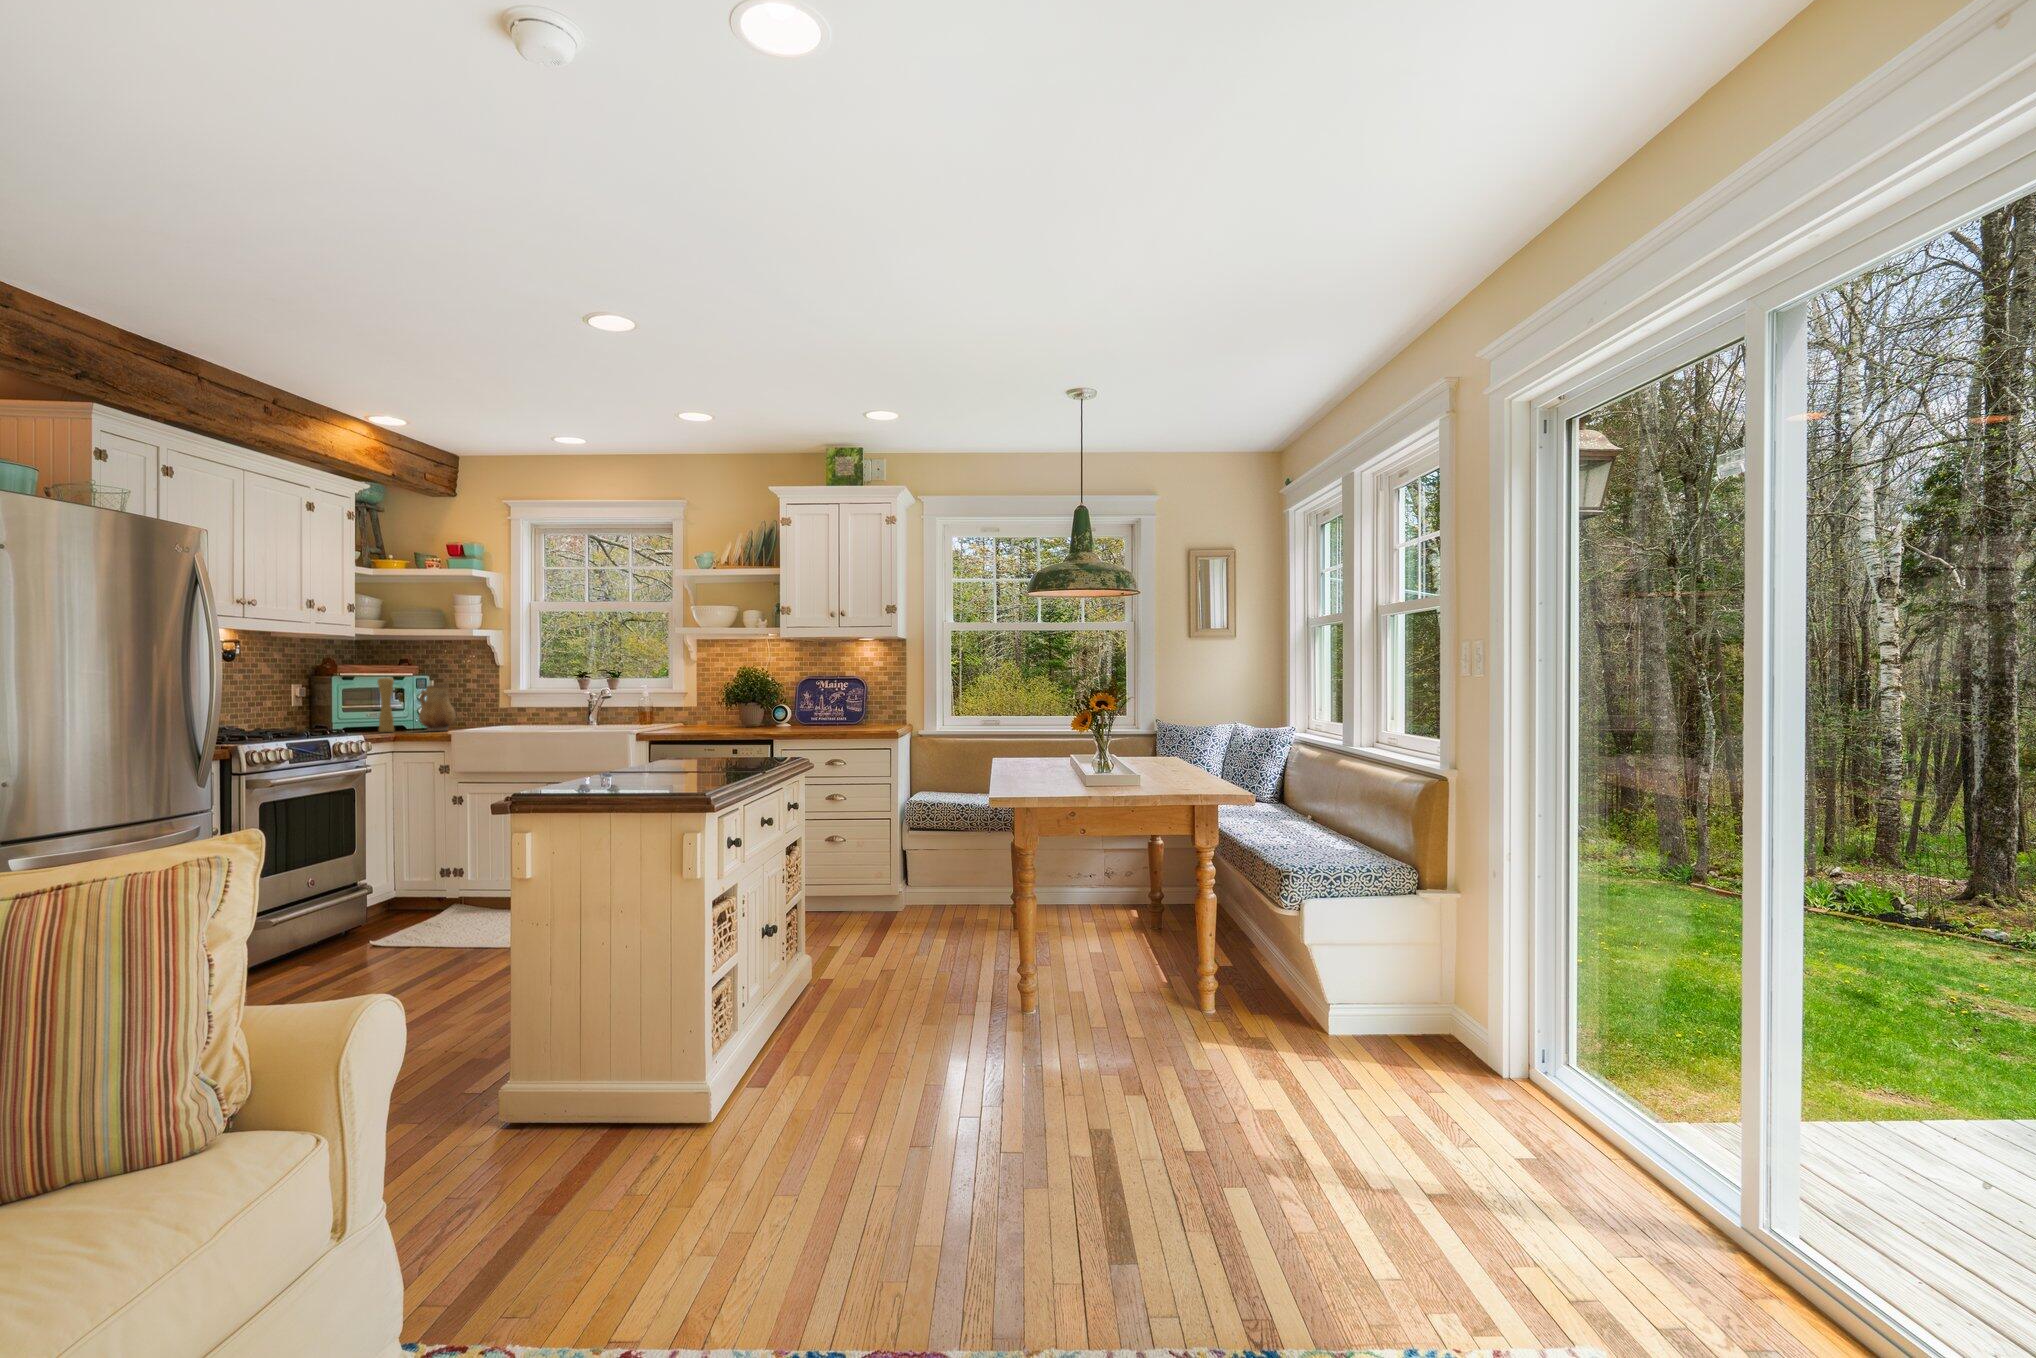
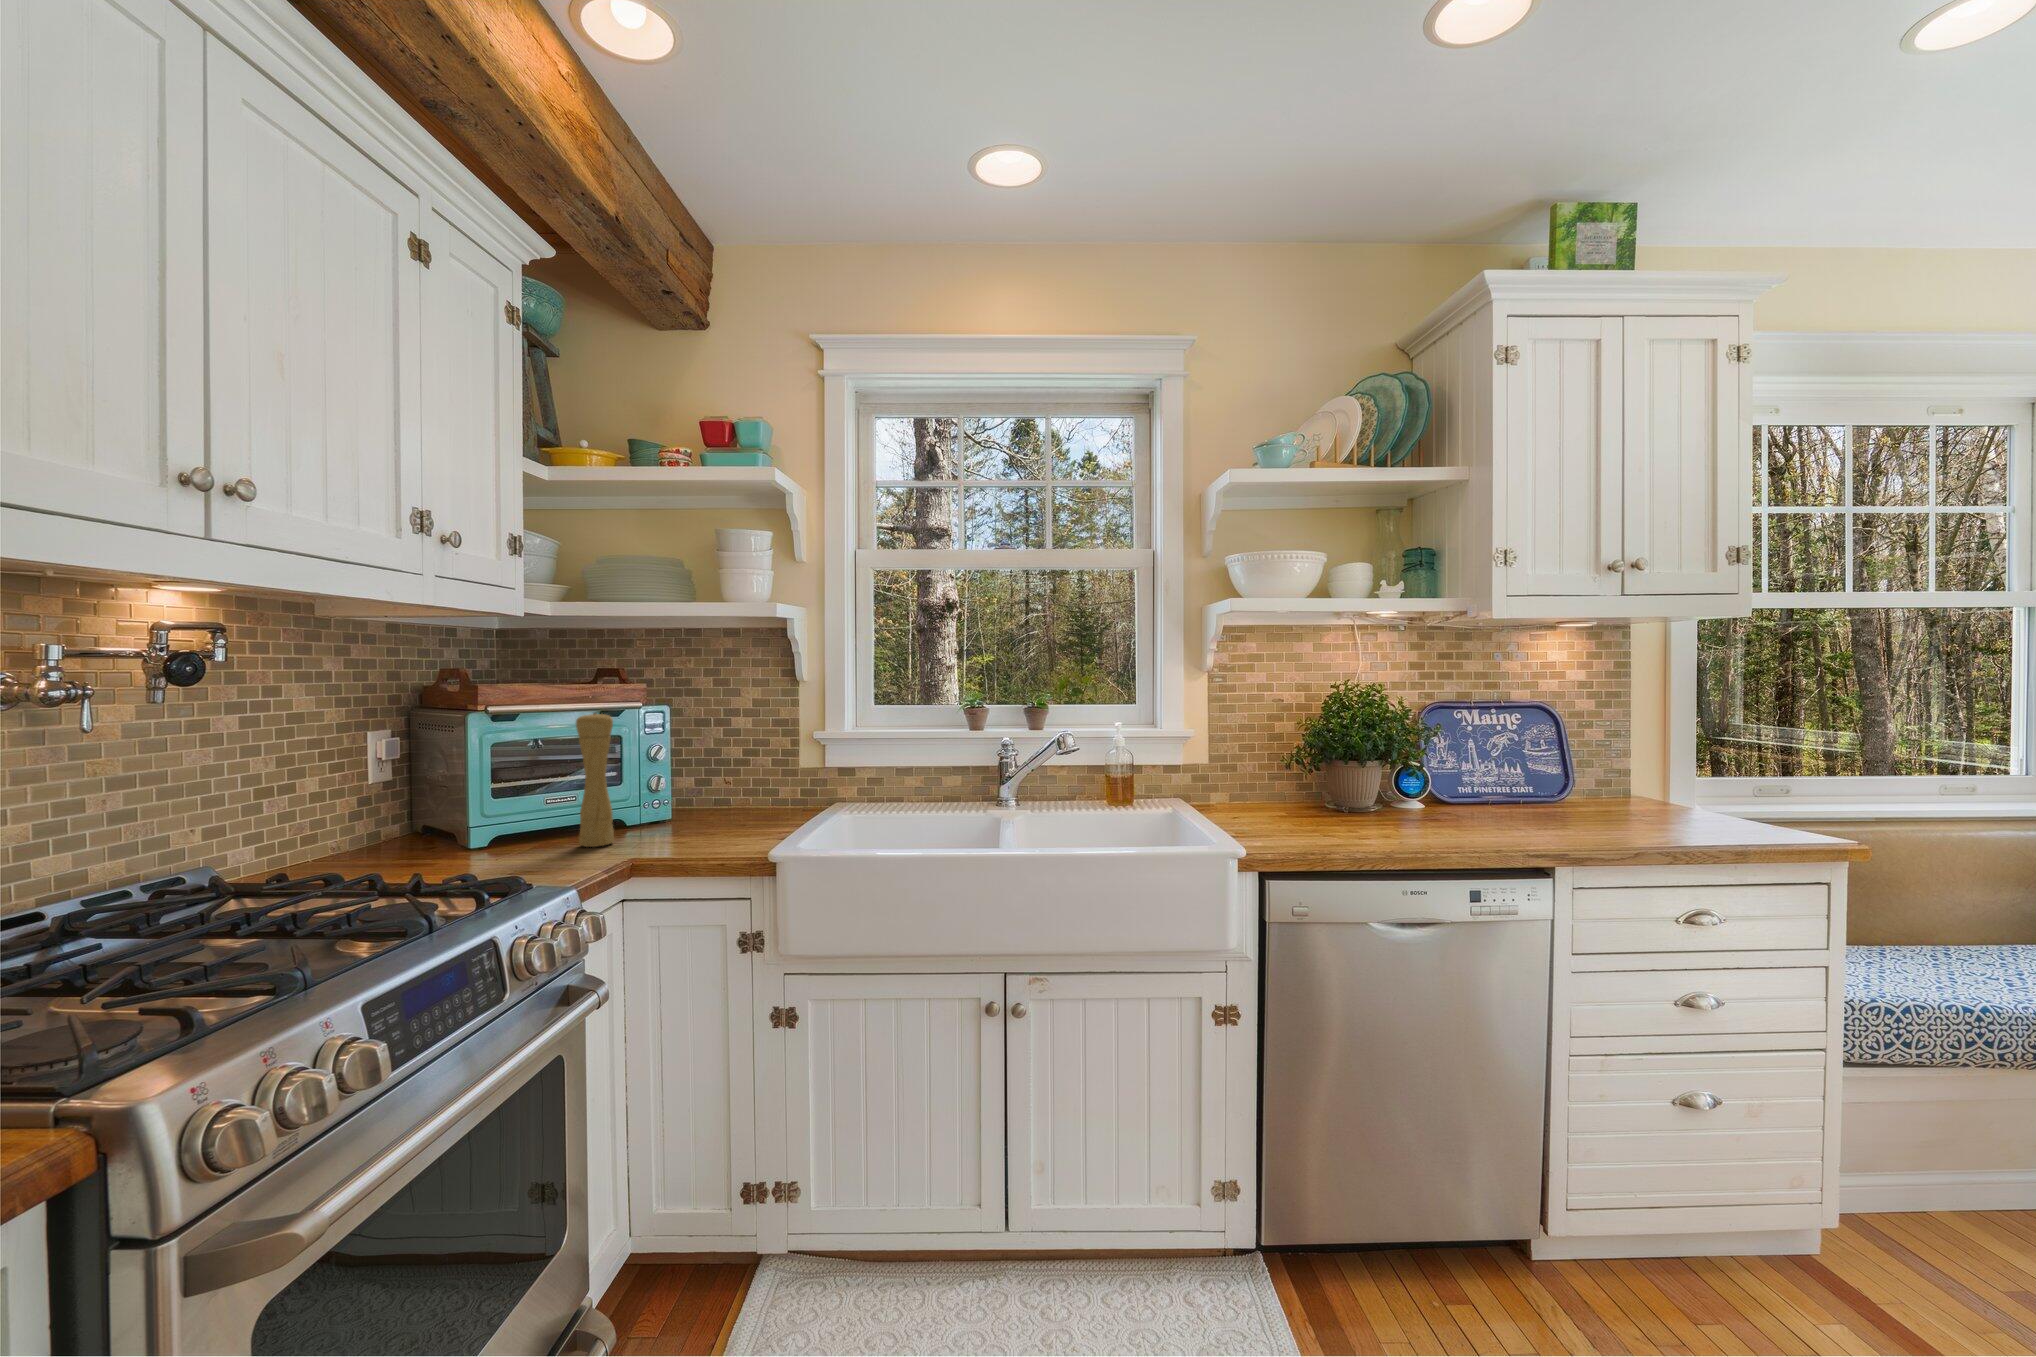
ceramic pitcher: present [419,685,456,731] -> none [663,728,744,837]

